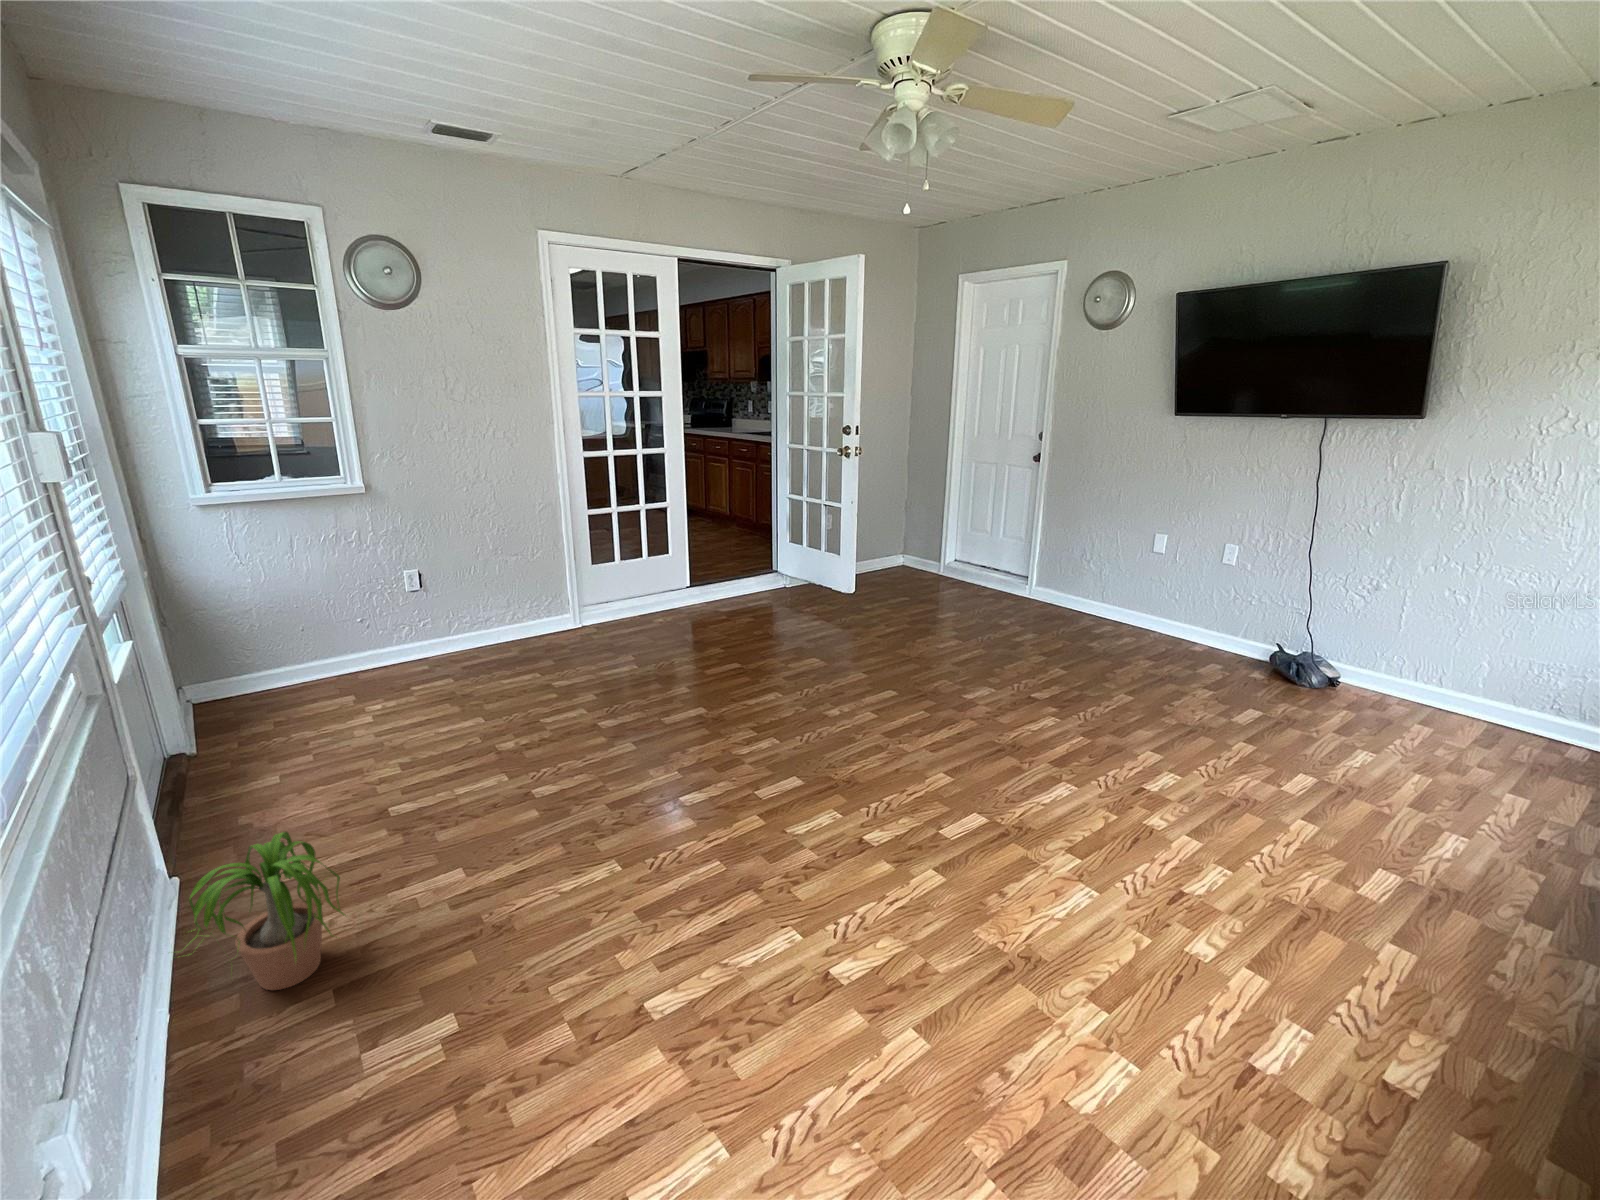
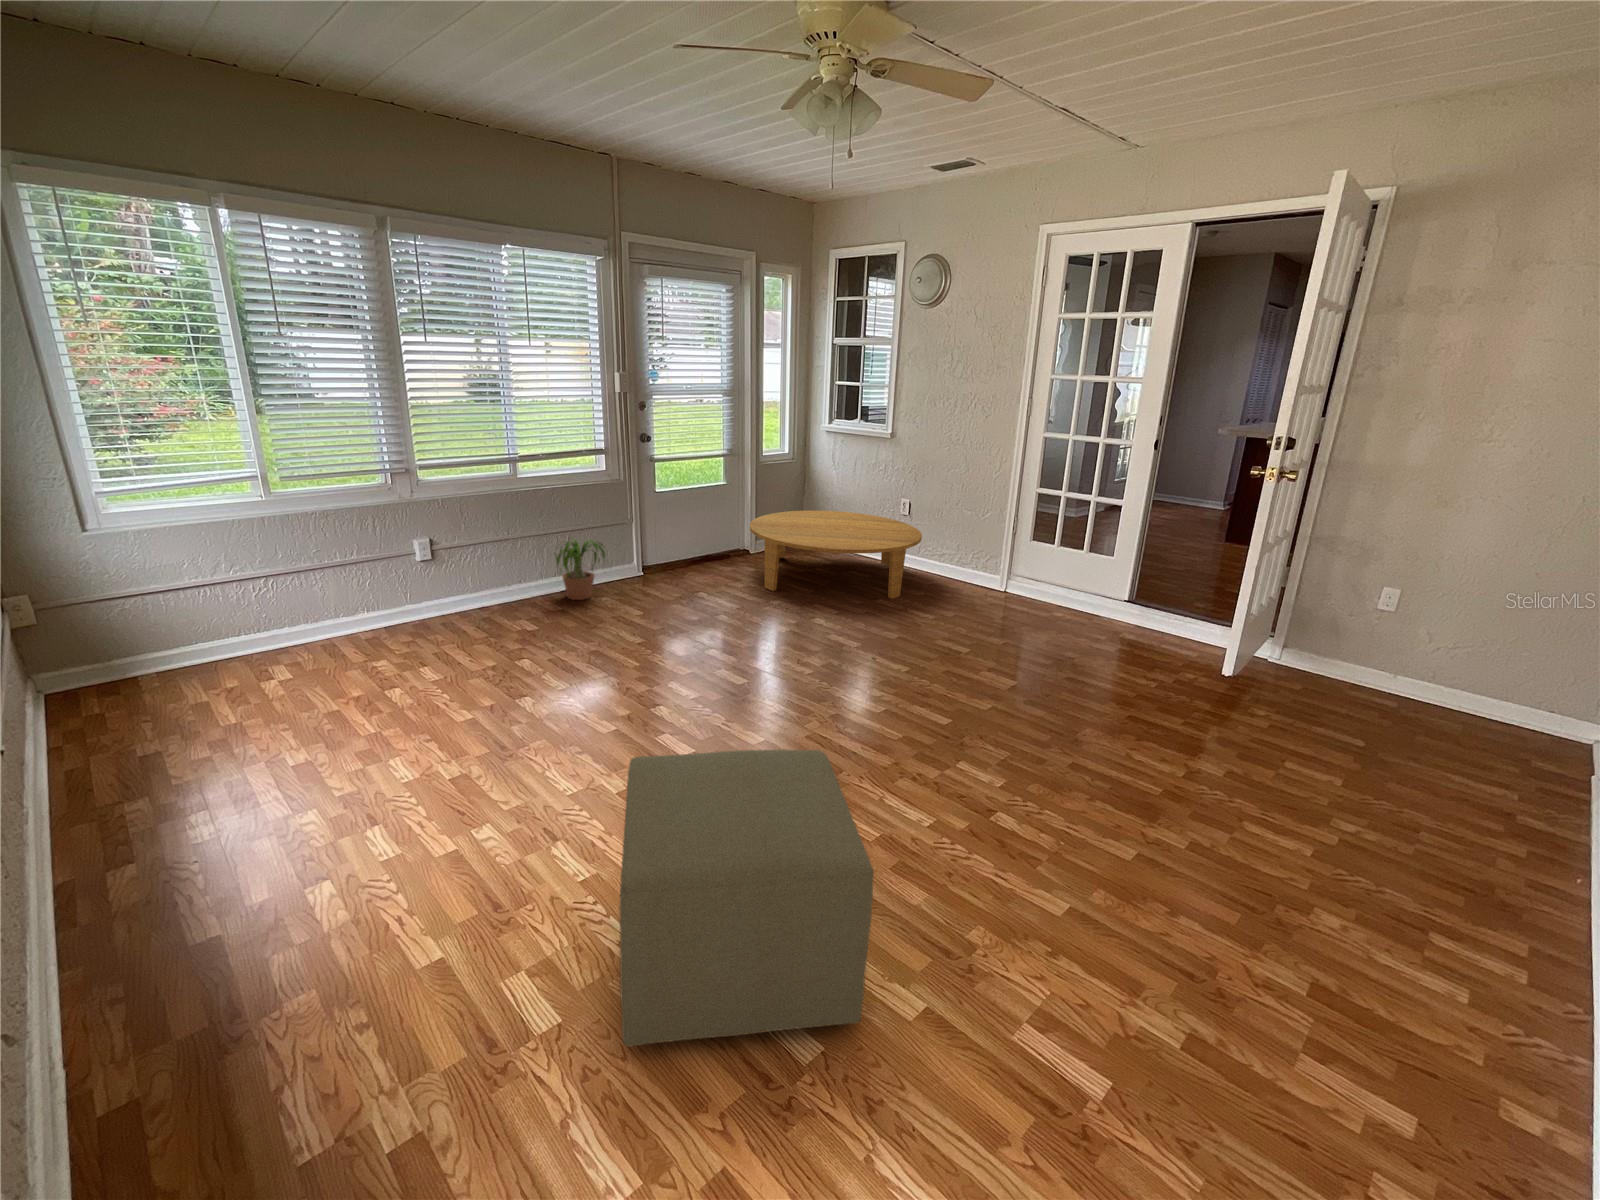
coffee table: none [240,599,534,755] -> present [750,511,922,598]
ottoman: none [1151,659,1409,835] -> present [619,750,874,1047]

